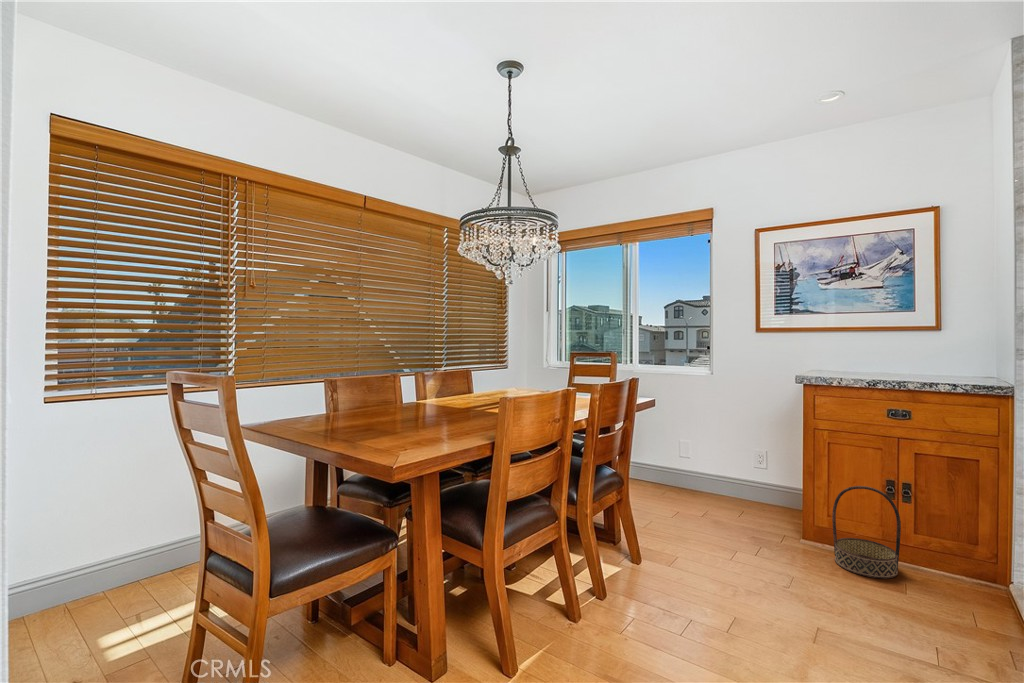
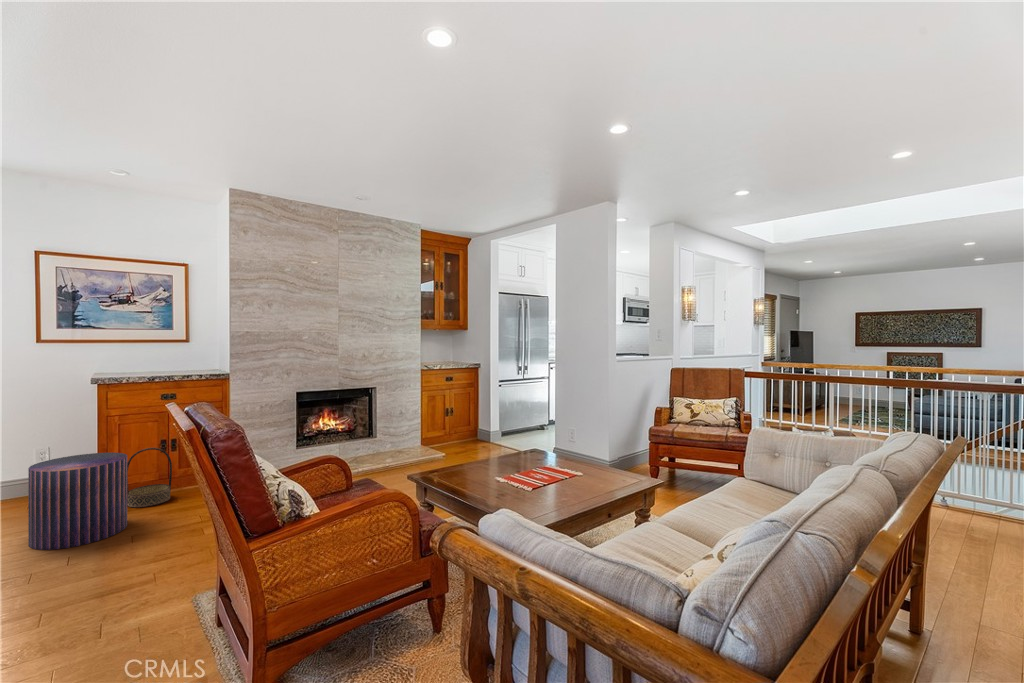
pouf: none [715,471,823,605] -> present [28,453,127,550]

